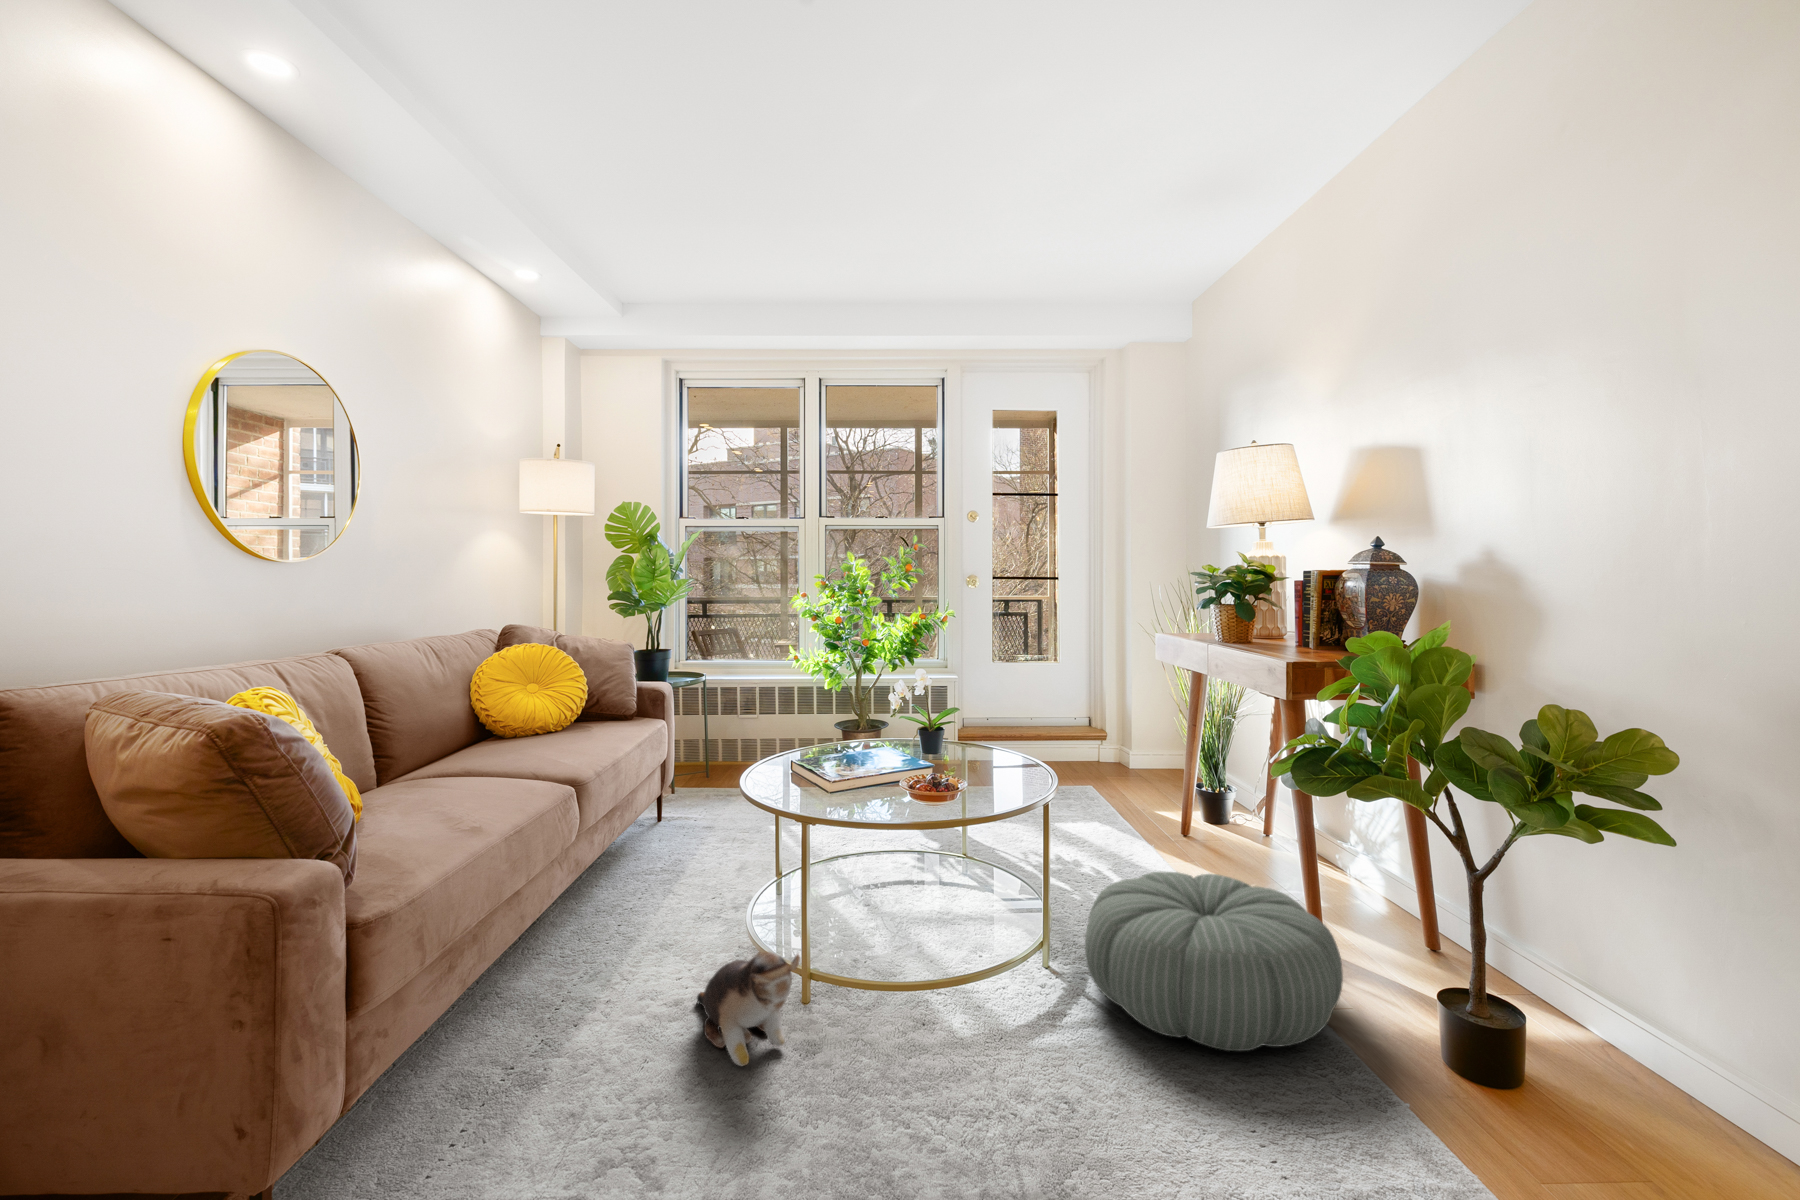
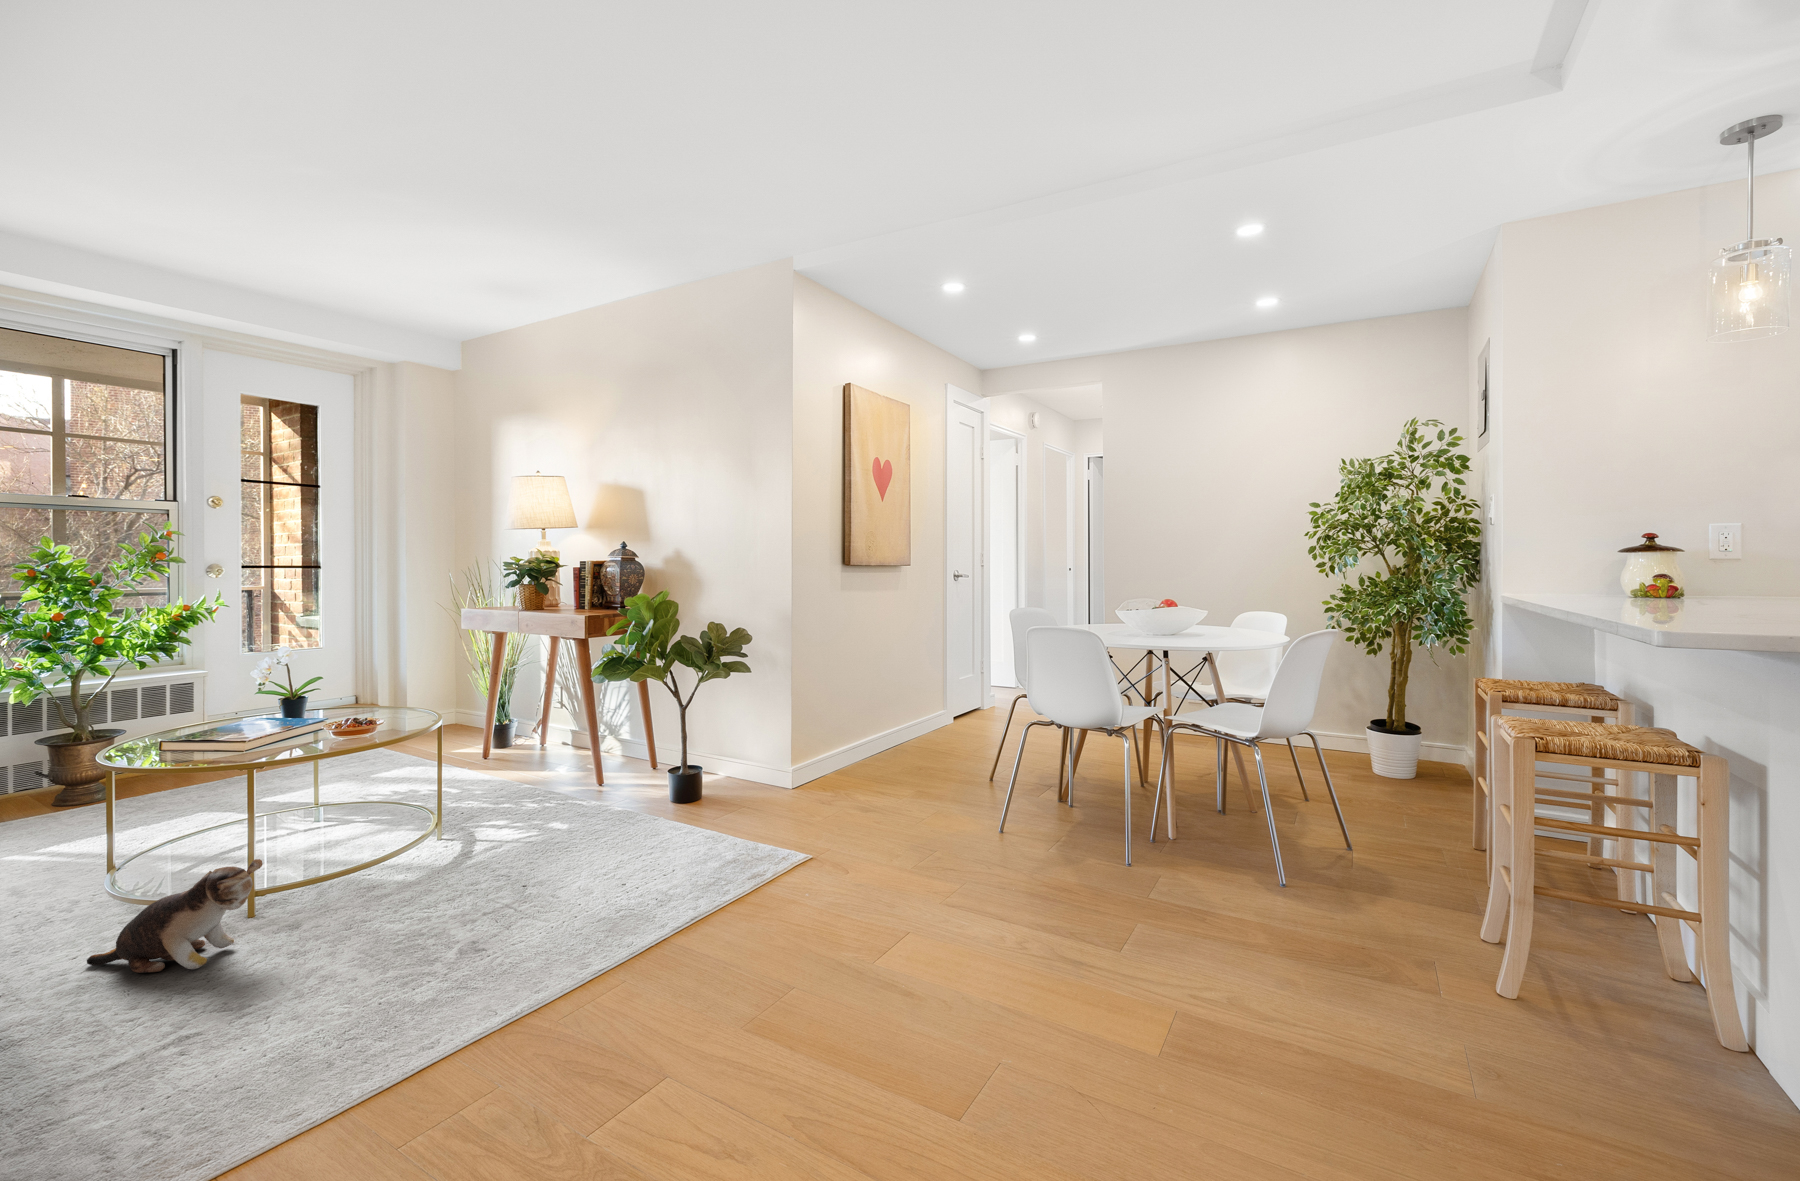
pouf: present [1085,872,1343,1051] -> none [466,748,627,839]

